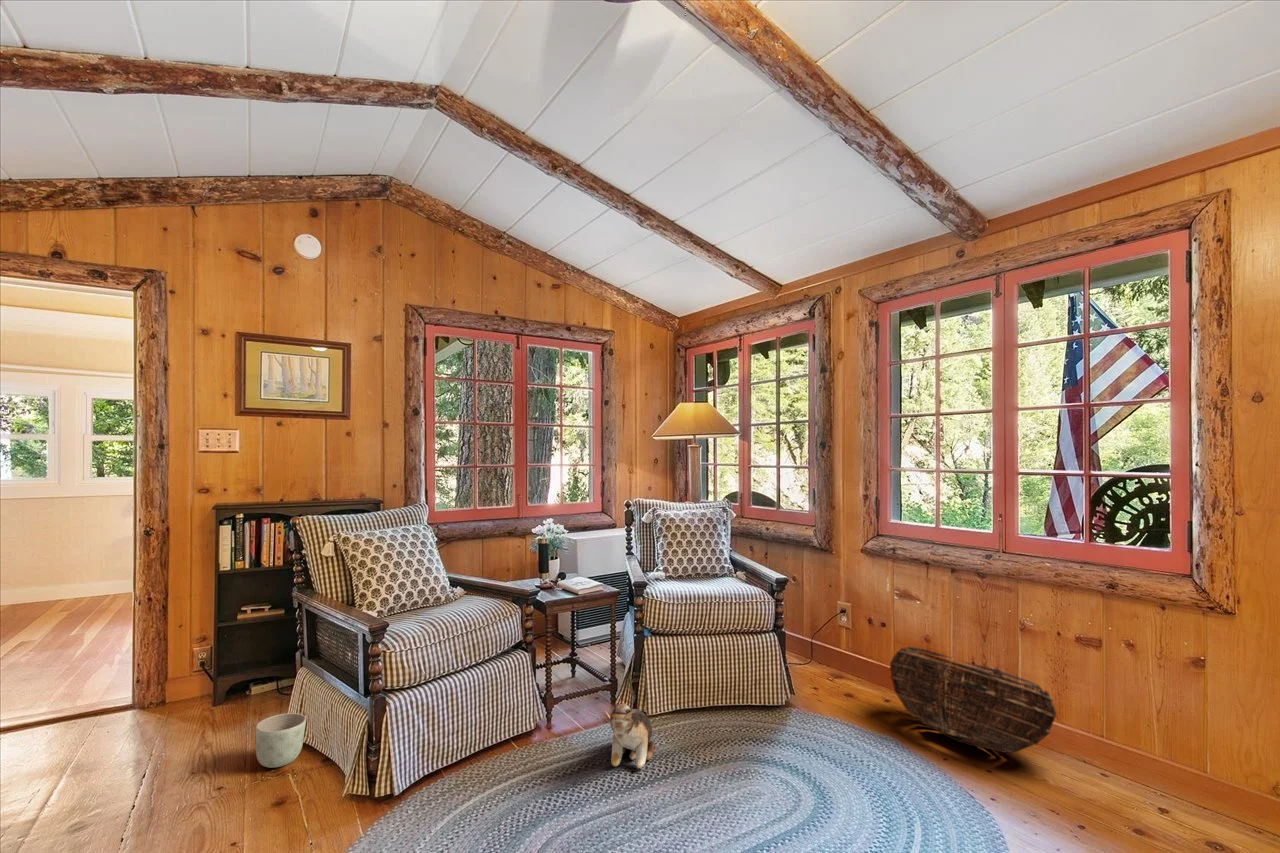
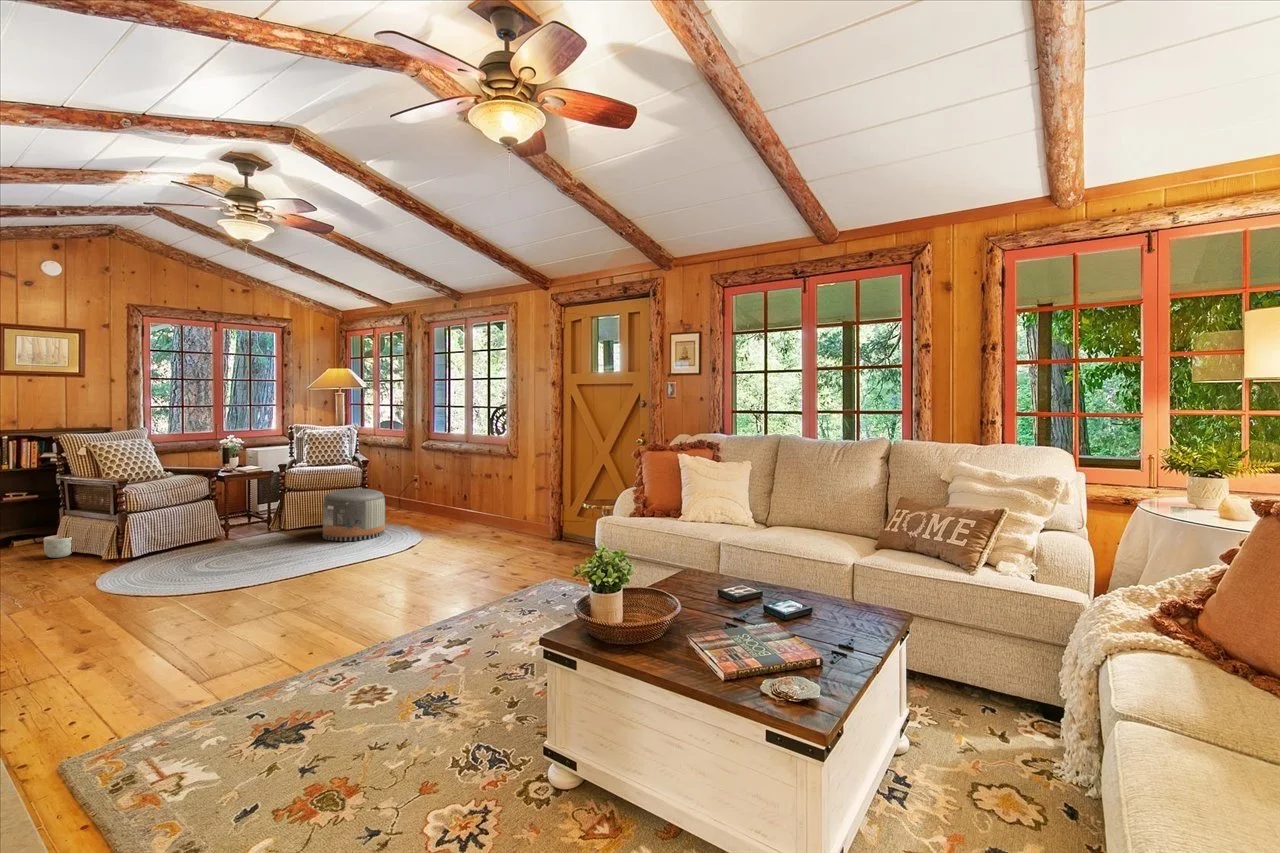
pouf: none [732,641,862,787] -> present [323,489,385,541]
basket: present [890,647,1056,753] -> none [417,491,471,528]
plush toy: present [605,703,655,768] -> none [249,514,285,543]

